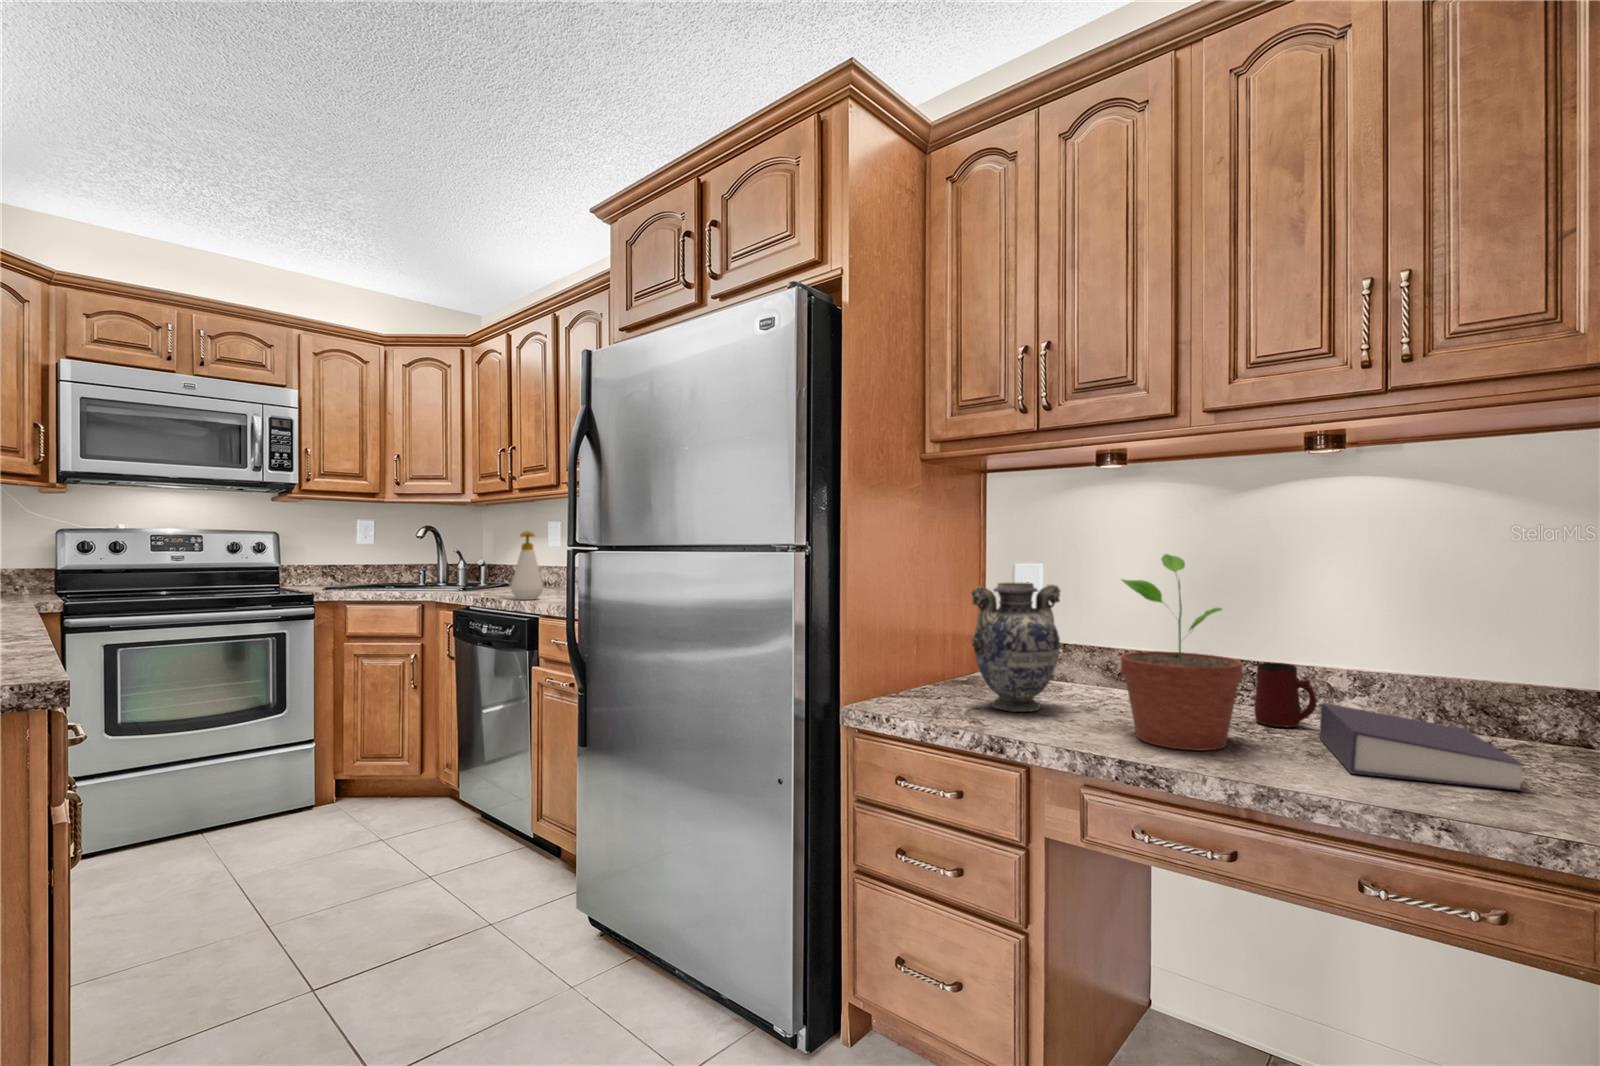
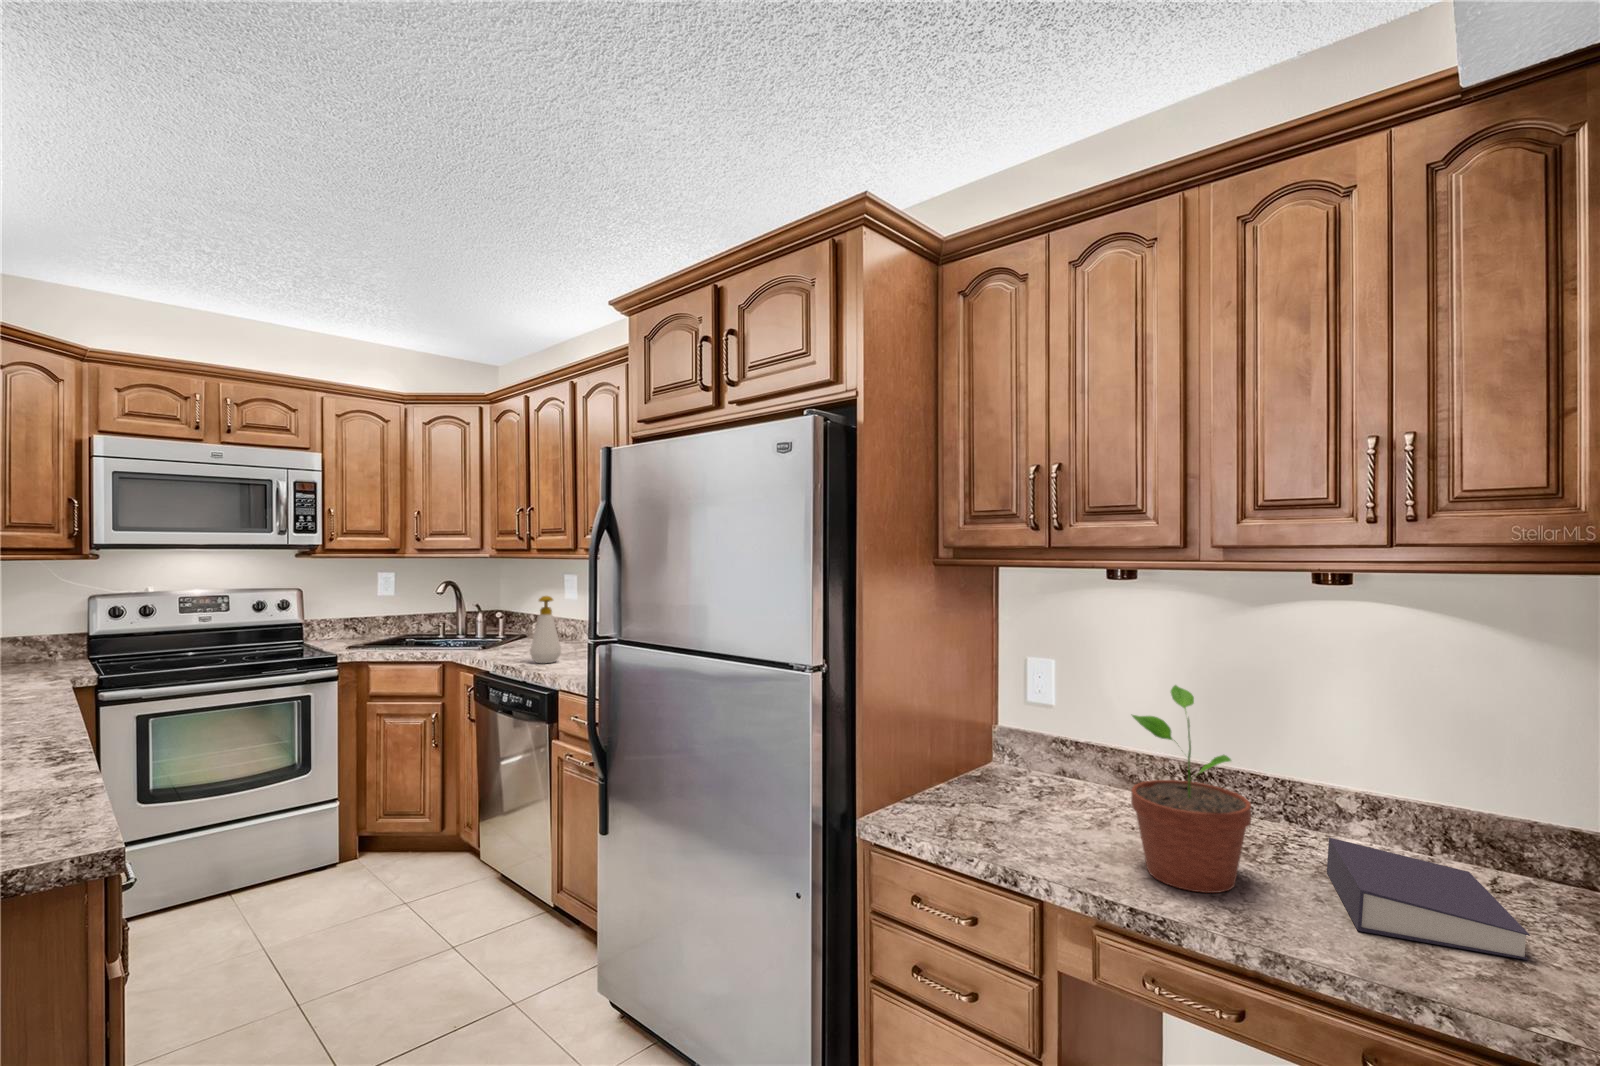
decorative vase: present [972,583,1060,712] -> none [984,697,1072,829]
mug: present [1254,663,1317,727] -> none [1263,786,1324,855]

